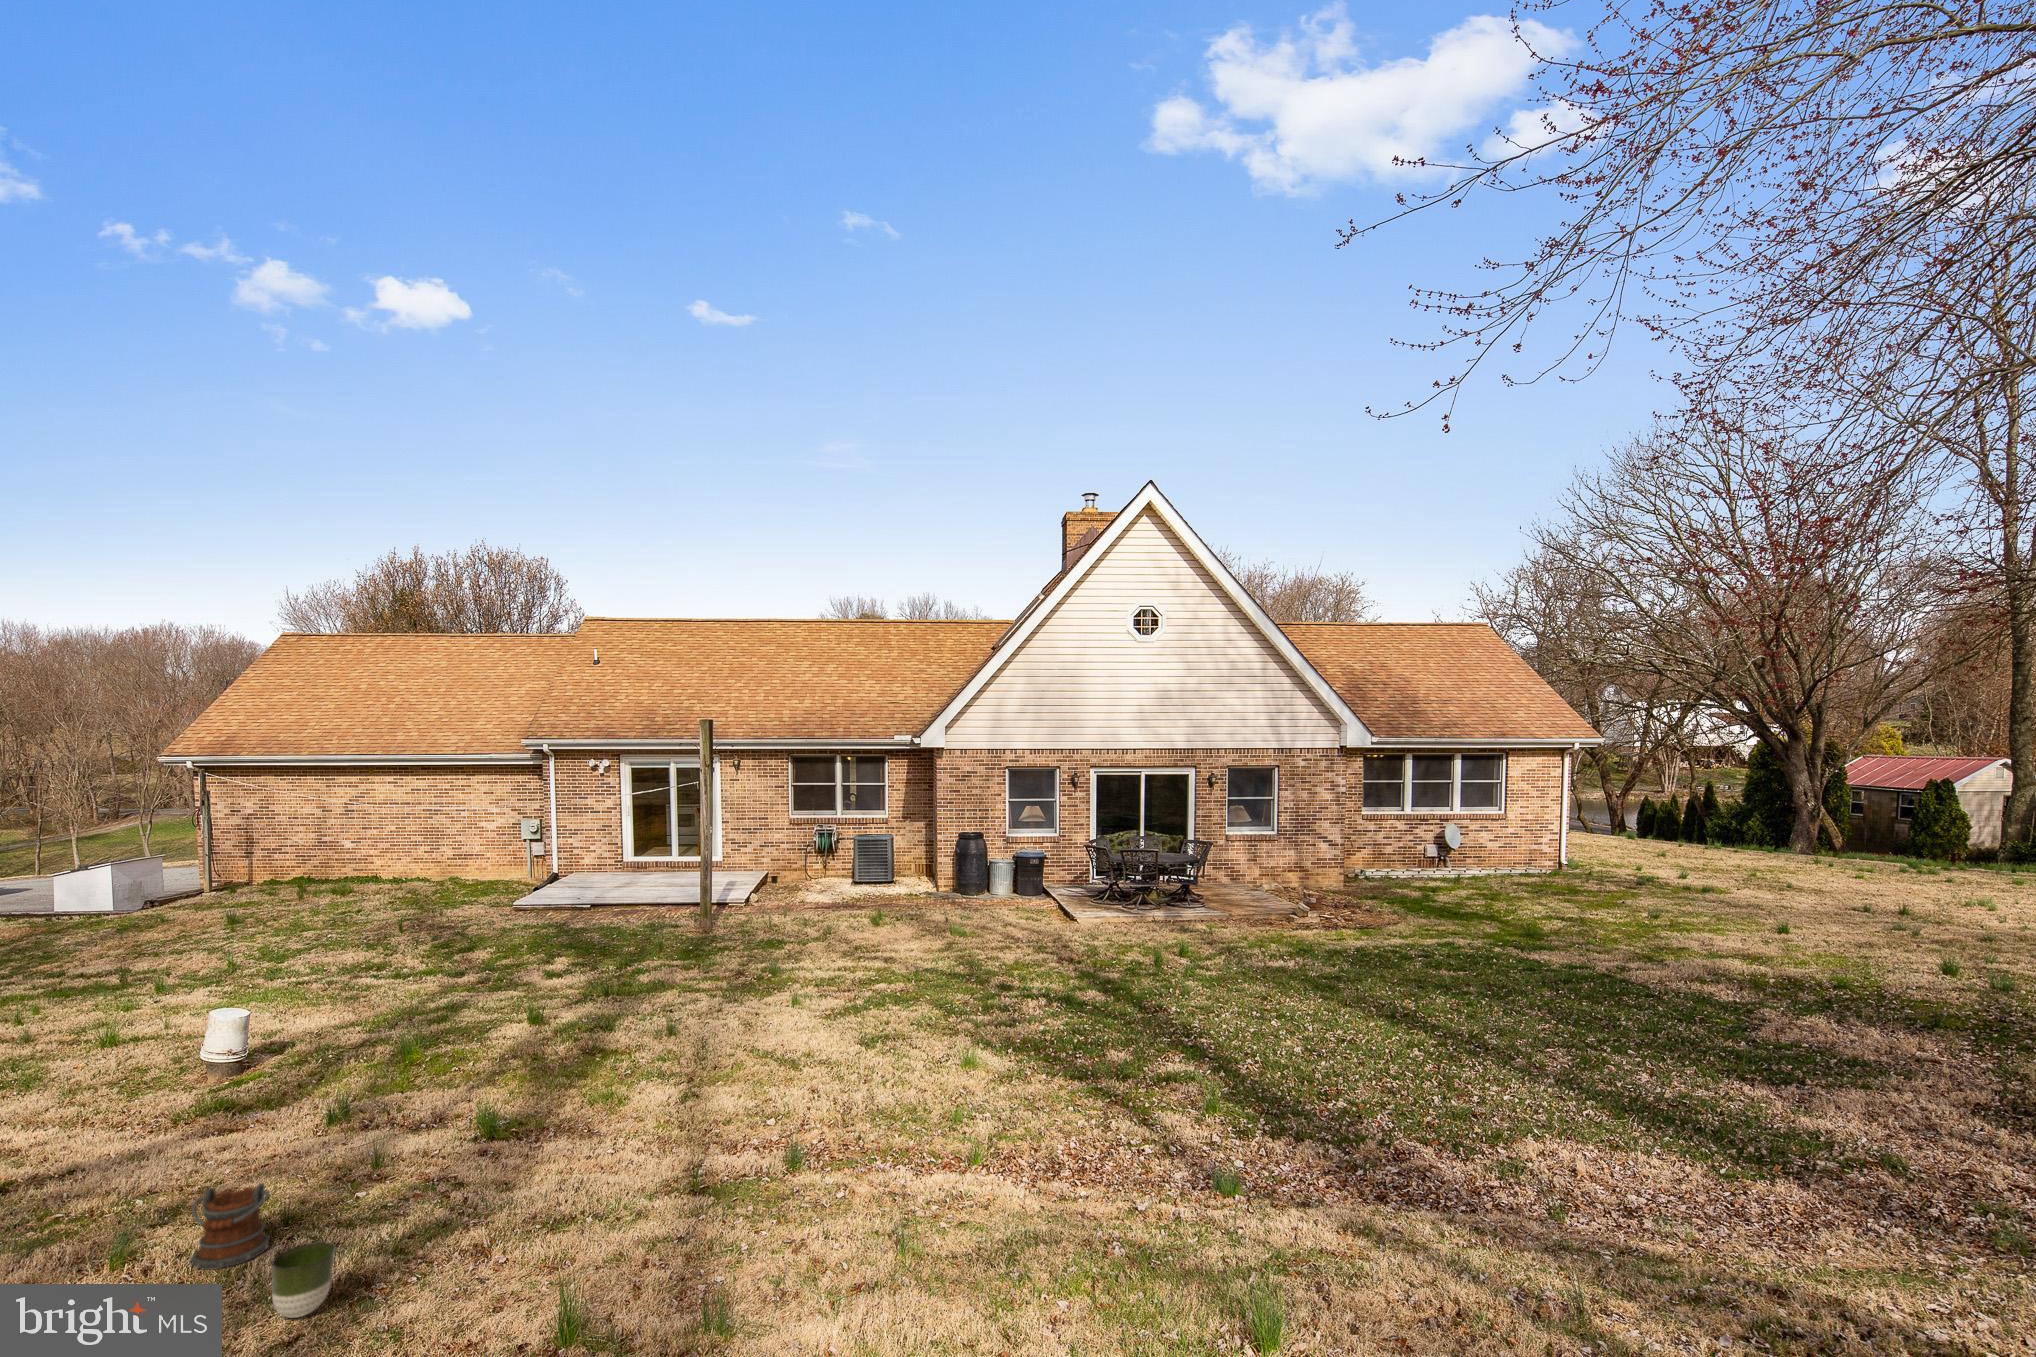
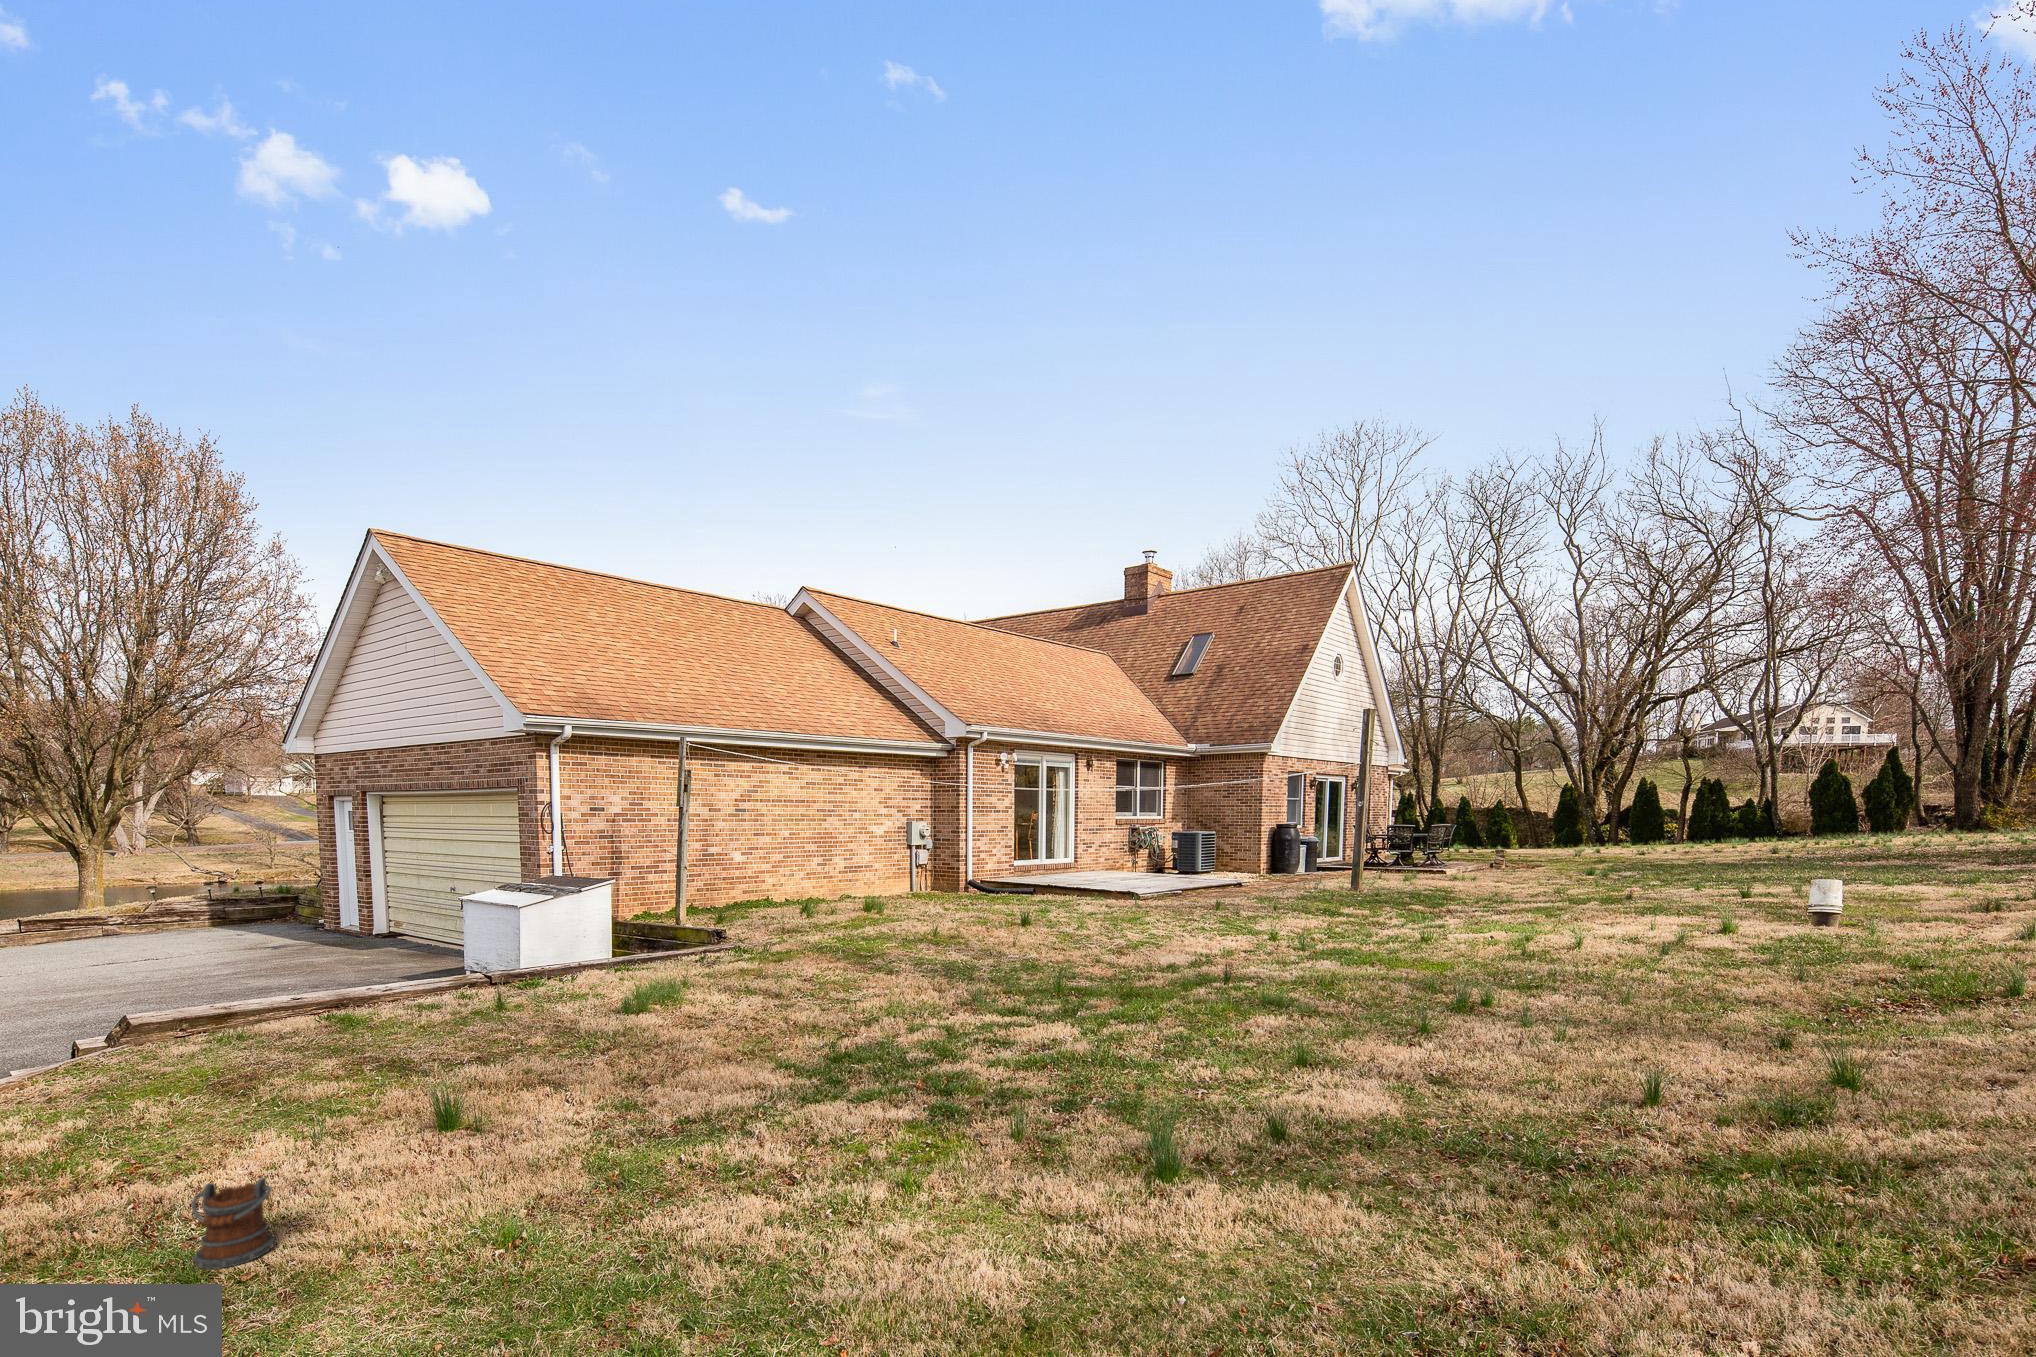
planter: present [272,1242,335,1318] -> none [271,1238,337,1318]

